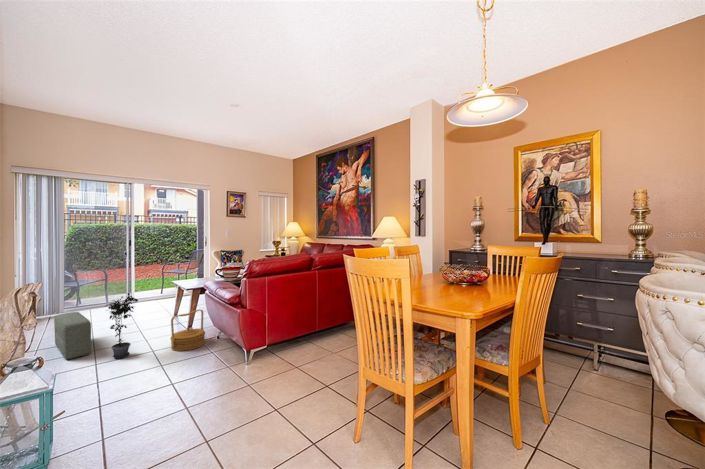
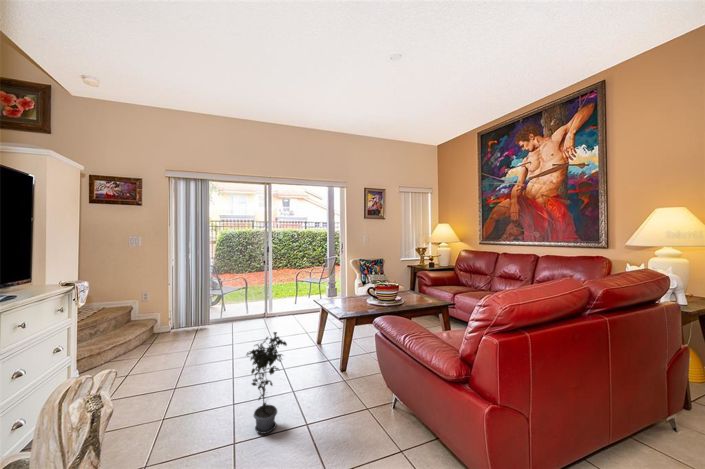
basket: present [170,309,205,351] -> none [329,359,378,435]
pouf: present [54,312,91,359] -> none [194,341,230,420]

